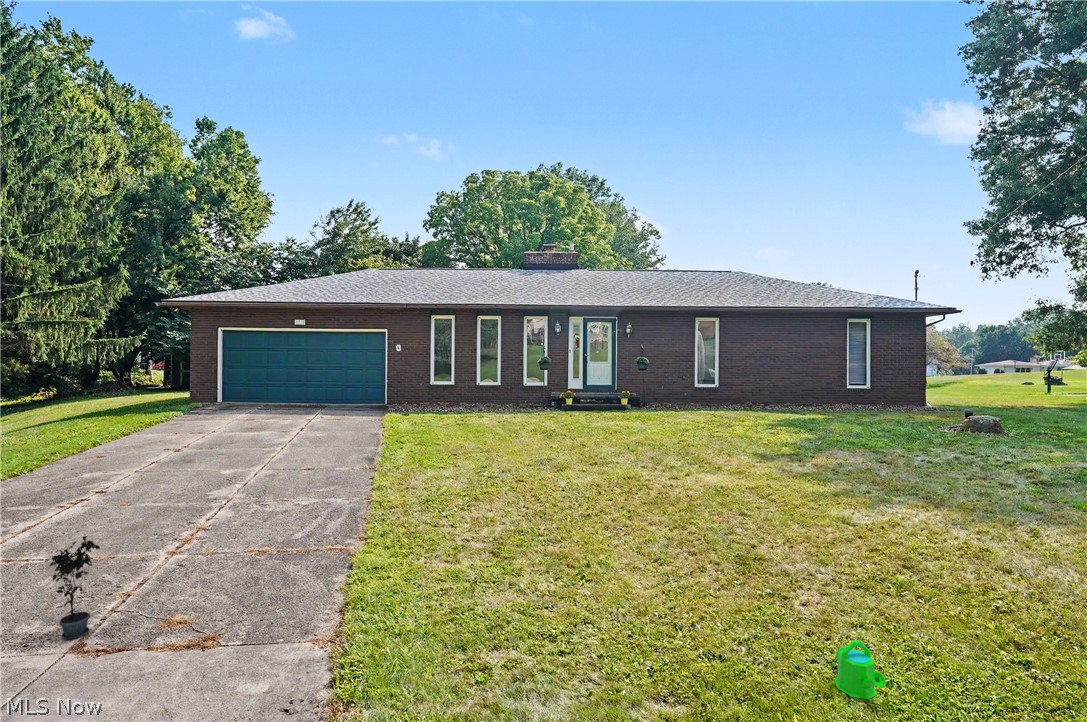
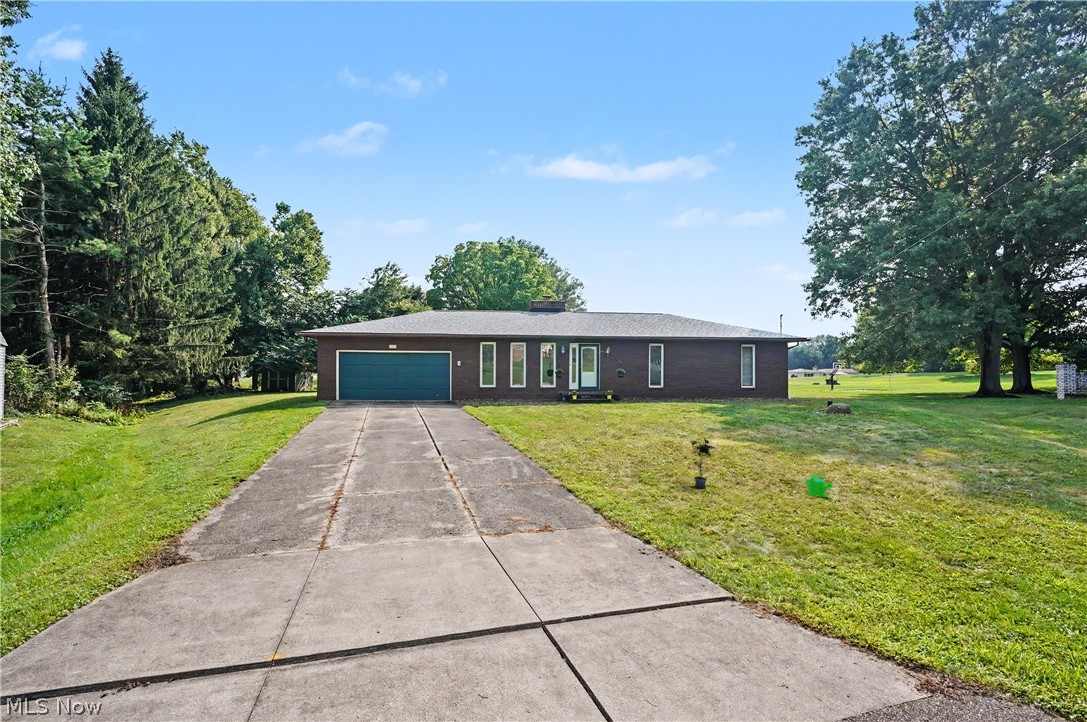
potted plant: present [45,536,100,639] -> present [691,439,715,488]

